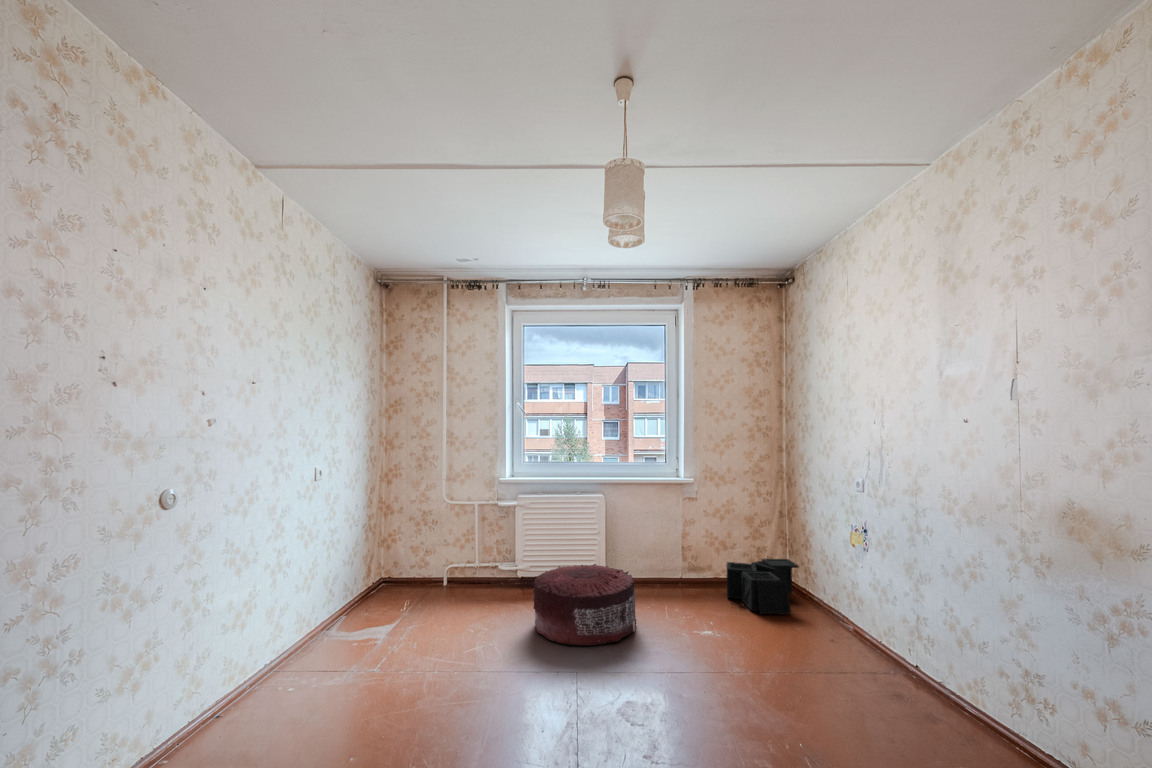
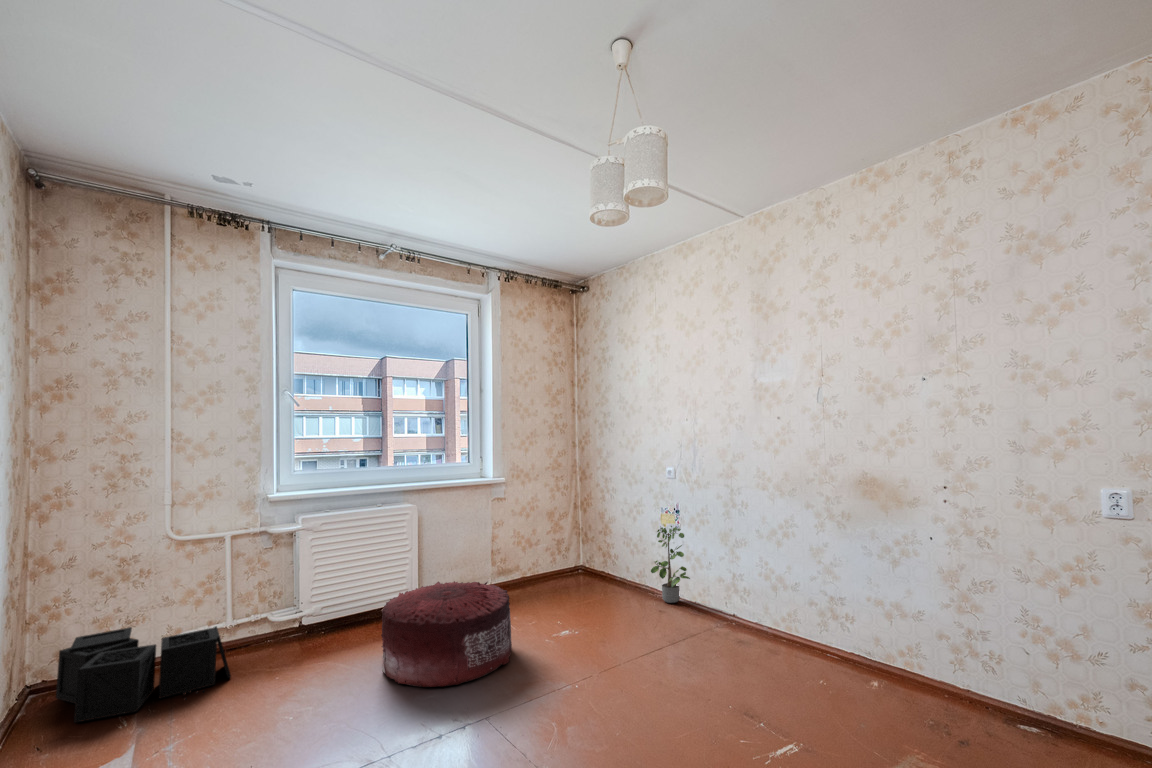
potted plant: none [816,550,855,638] -> present [651,526,690,603]
storage bin: present [727,559,799,614] -> present [56,626,231,723]

